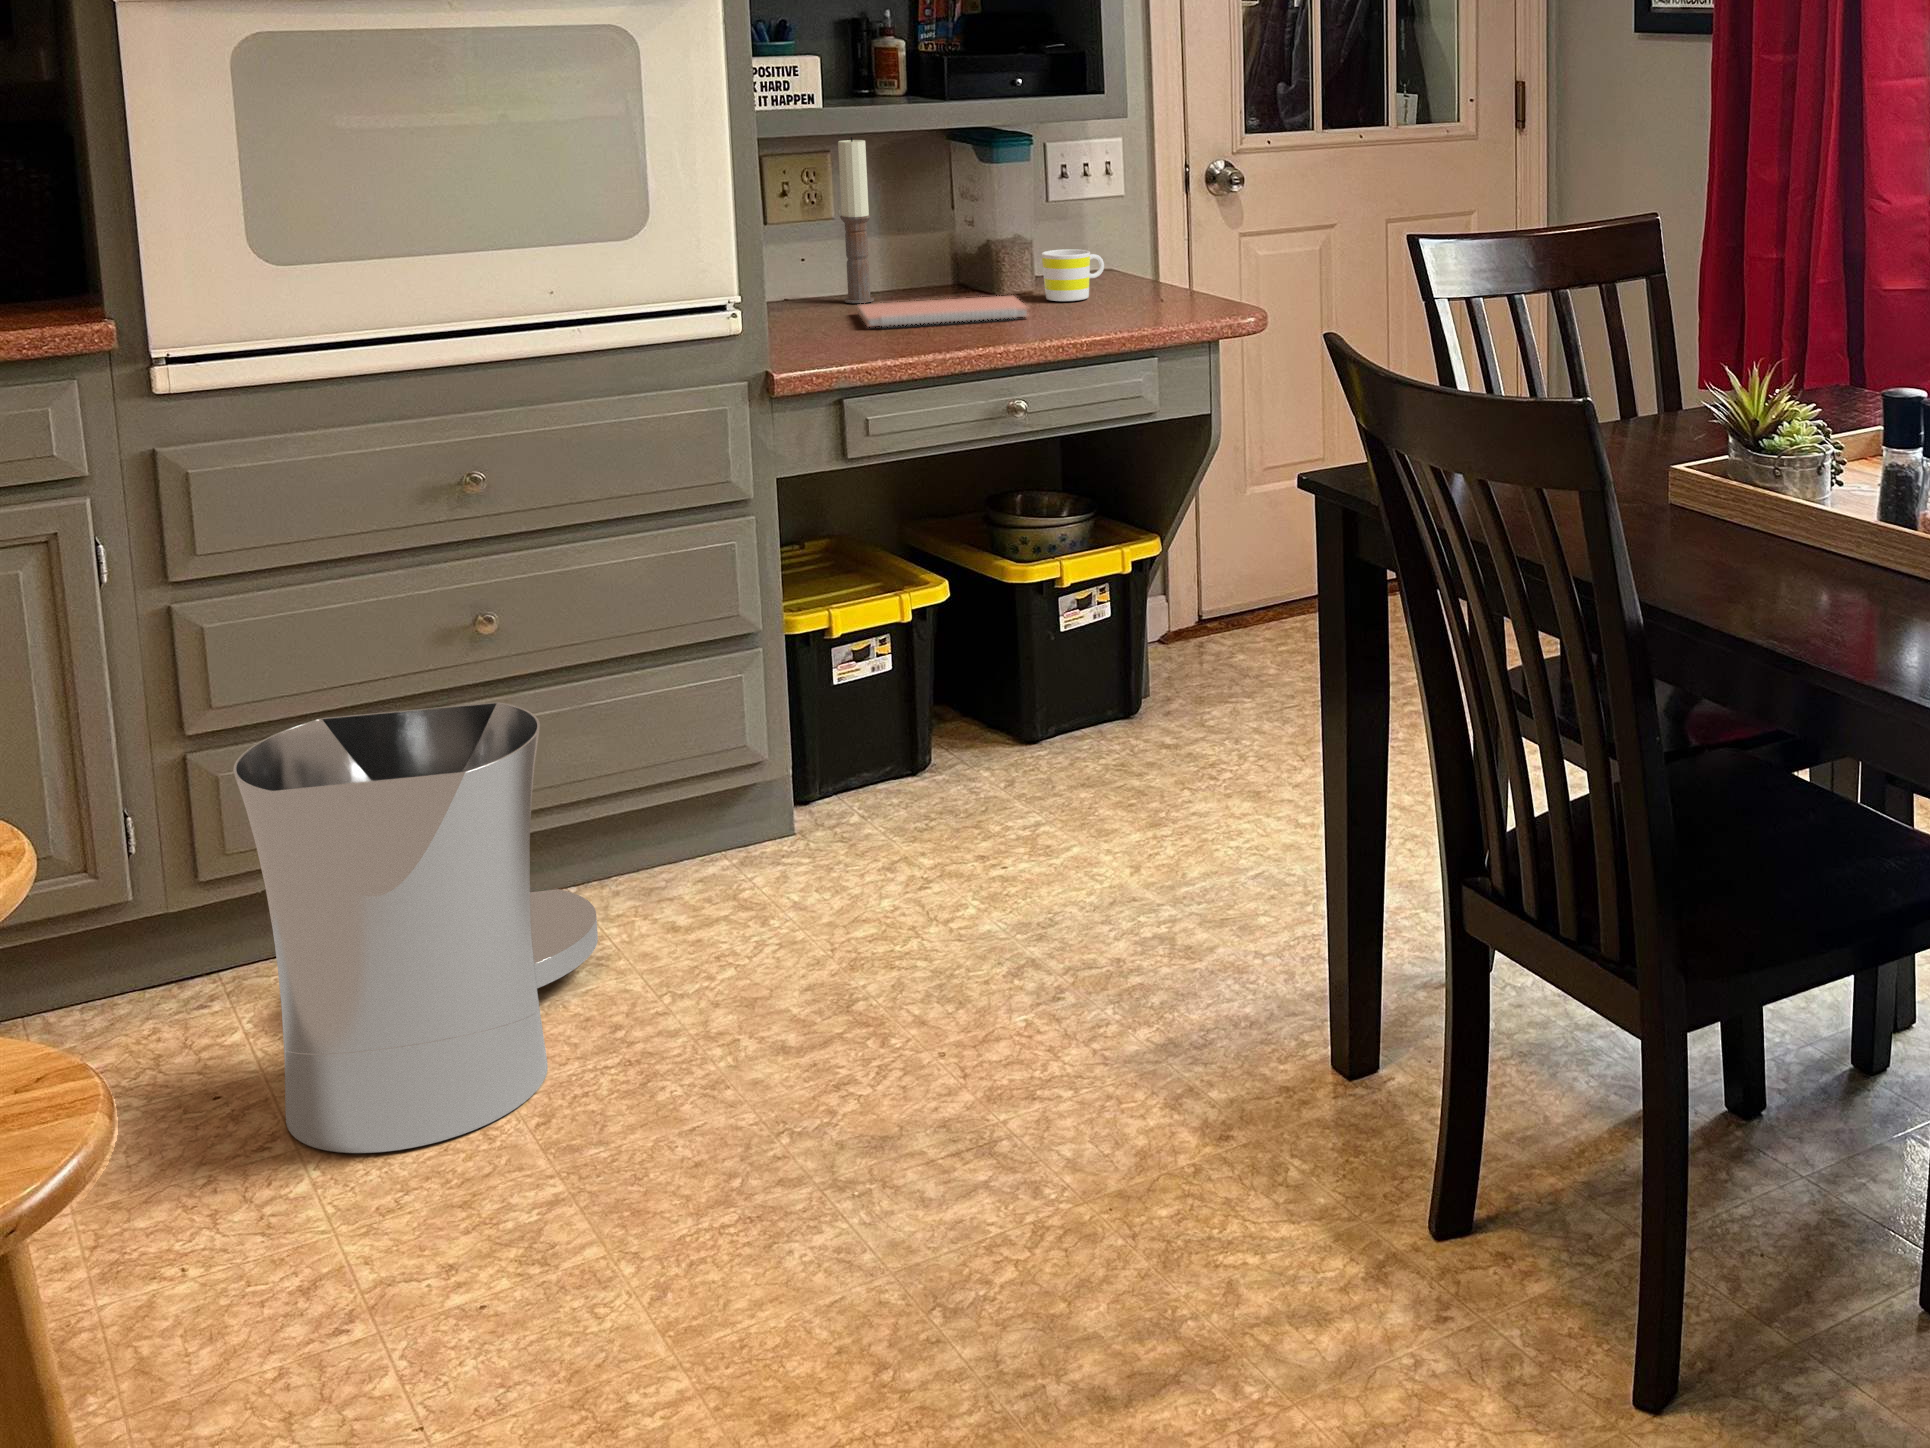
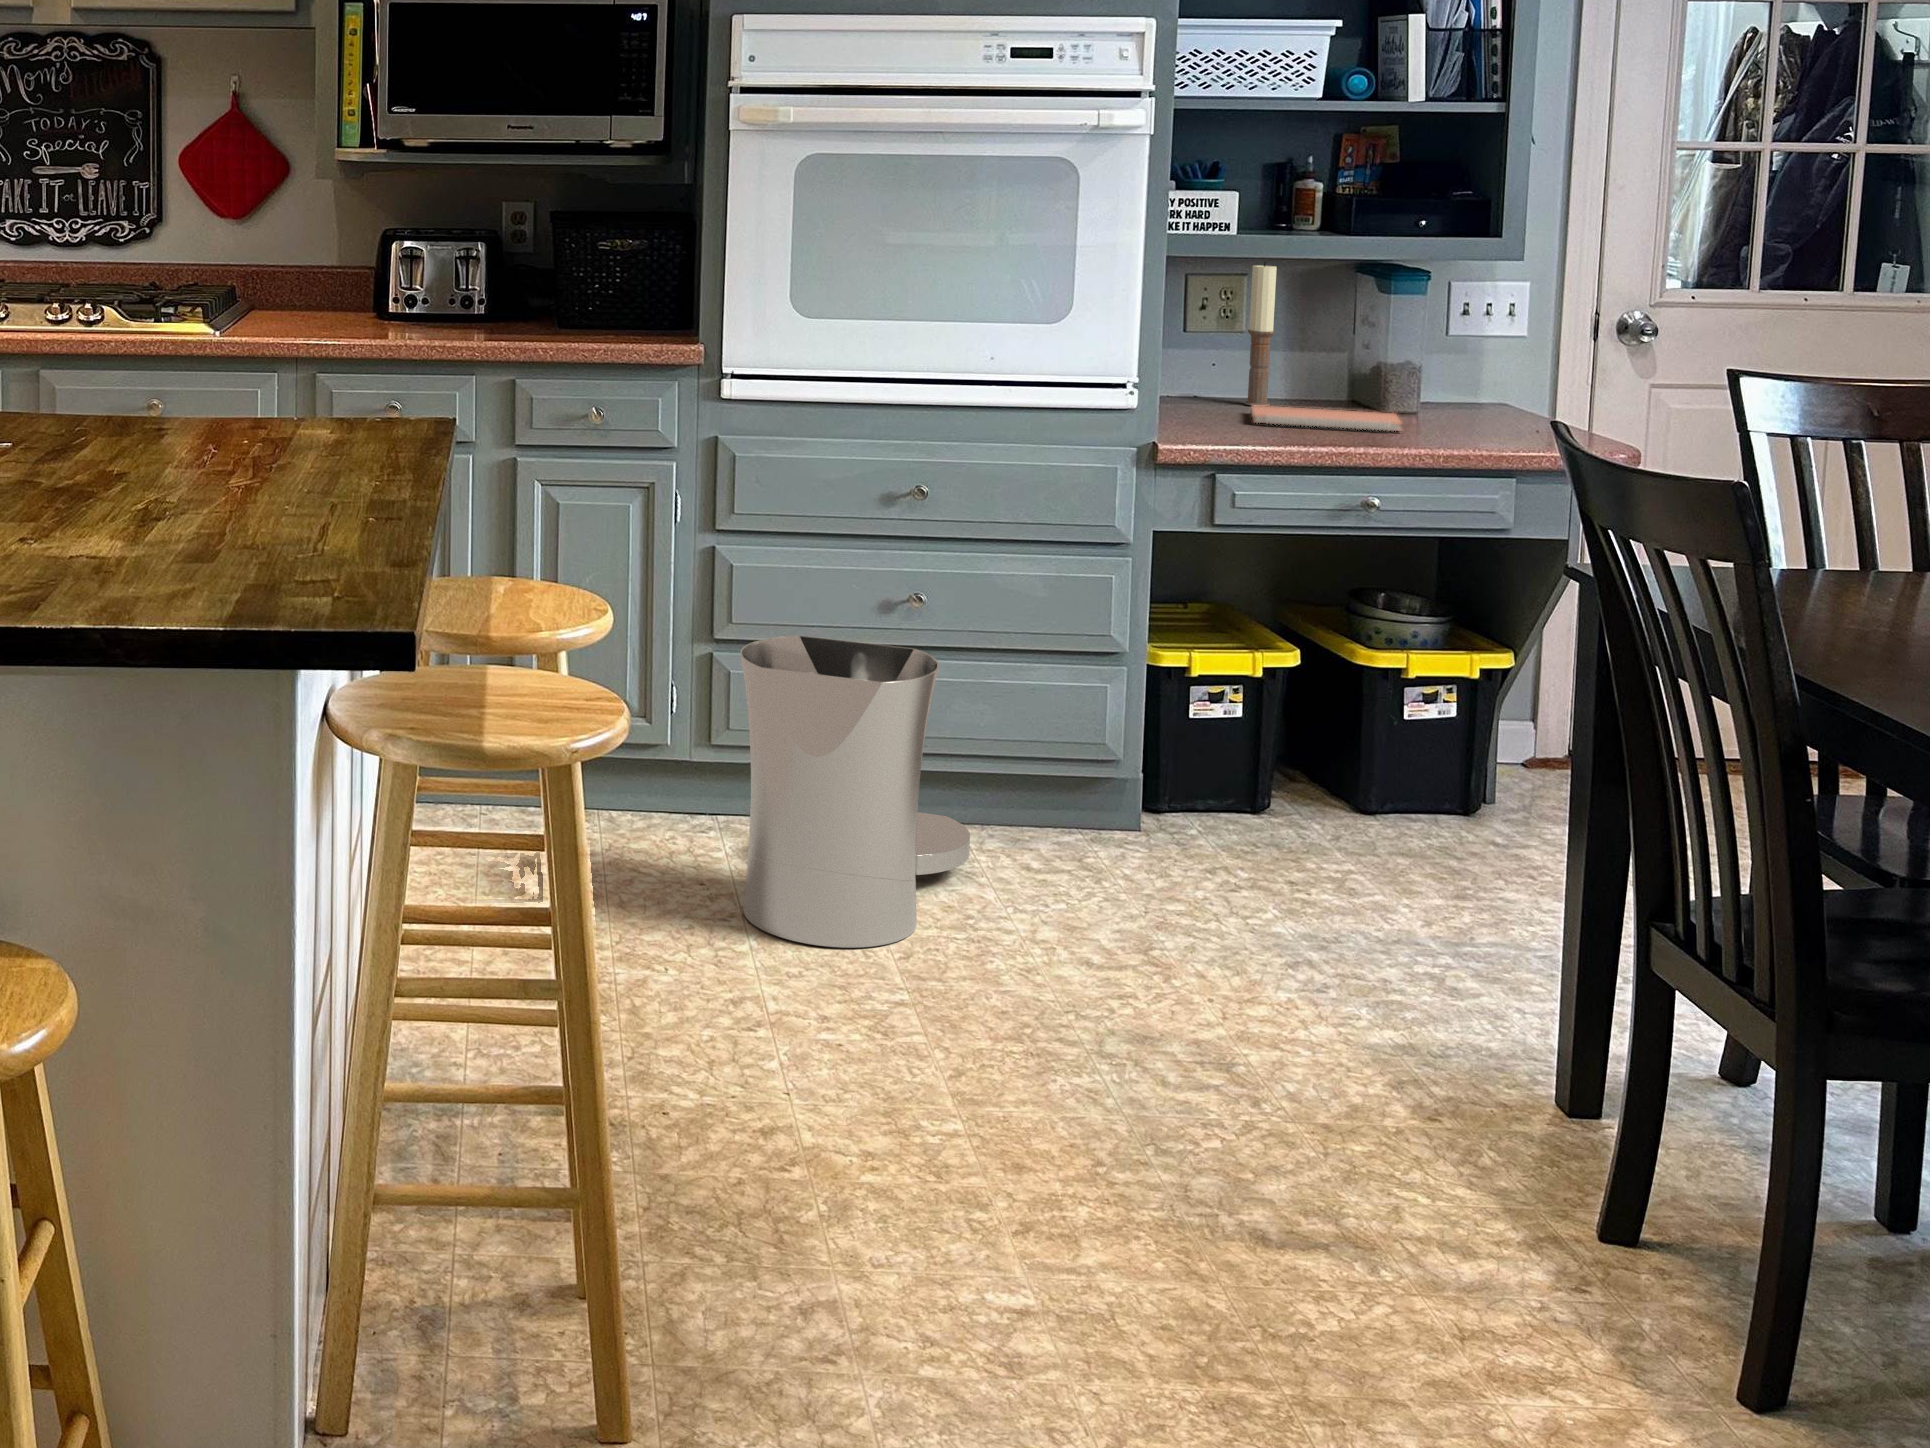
mug: present [1041,249,1104,301] -> none [1427,378,1489,425]

